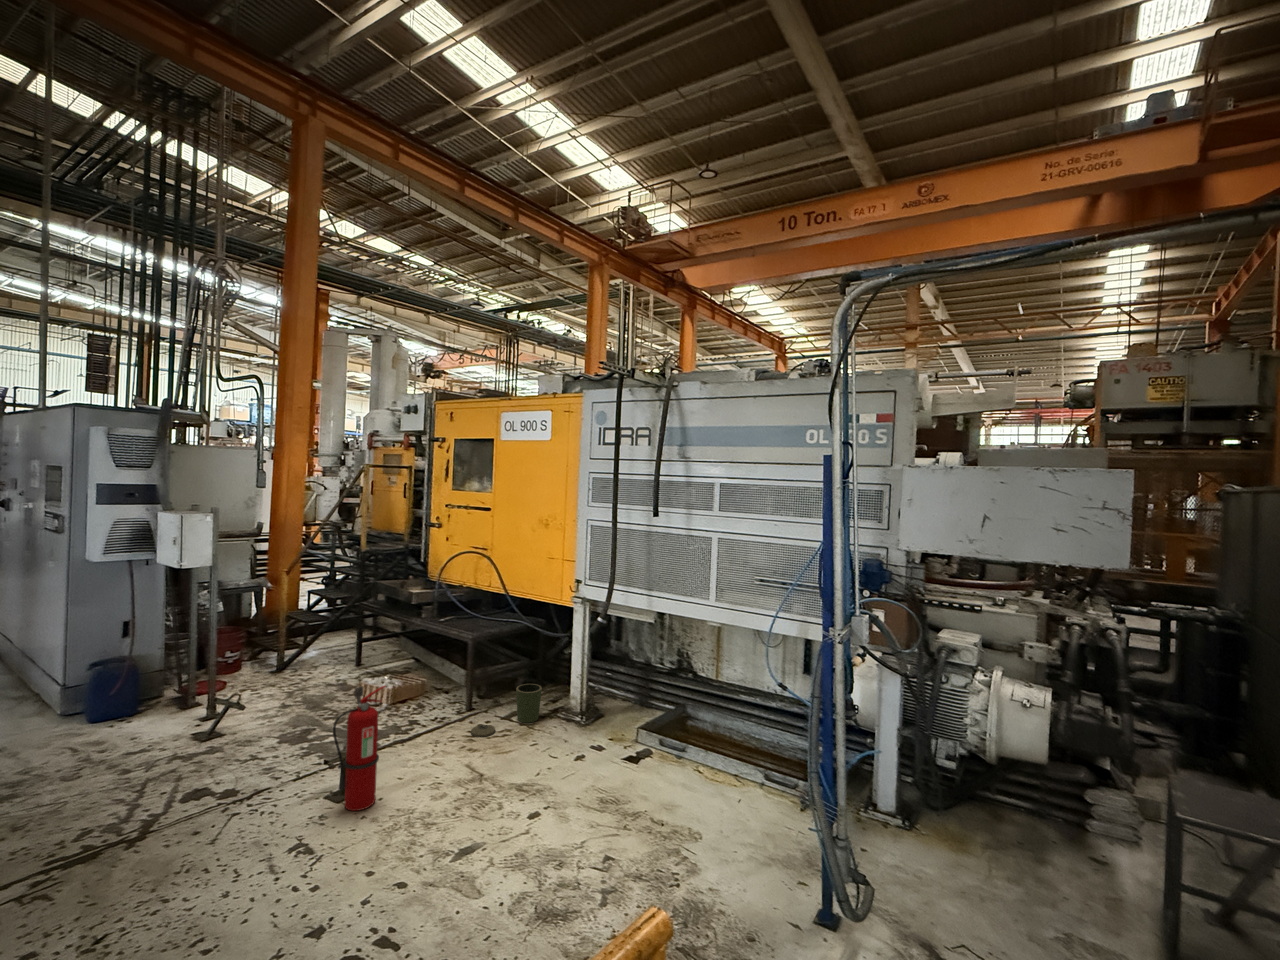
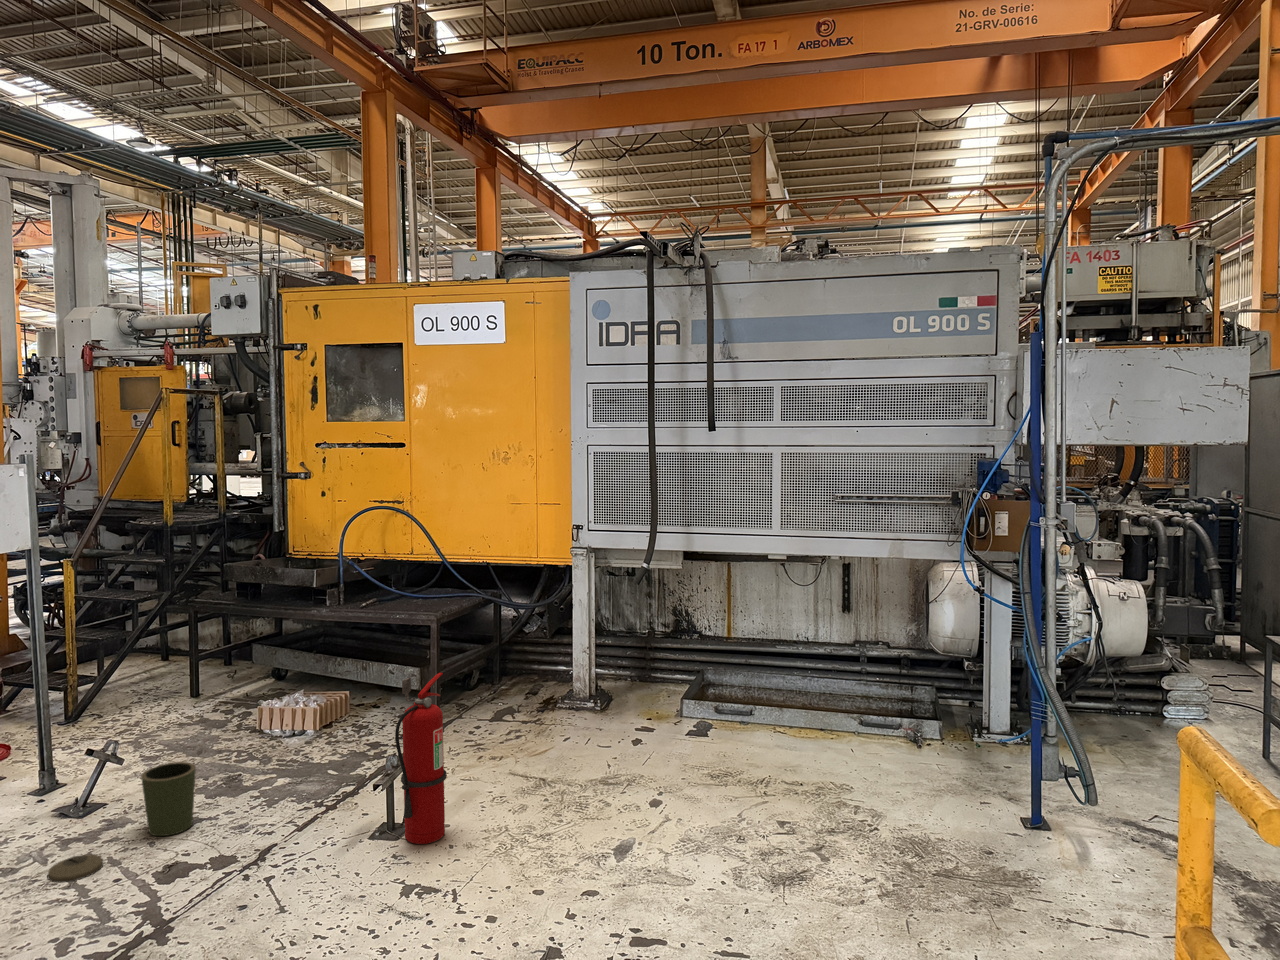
trash can: present [471,684,542,737] -> present [48,762,196,882]

